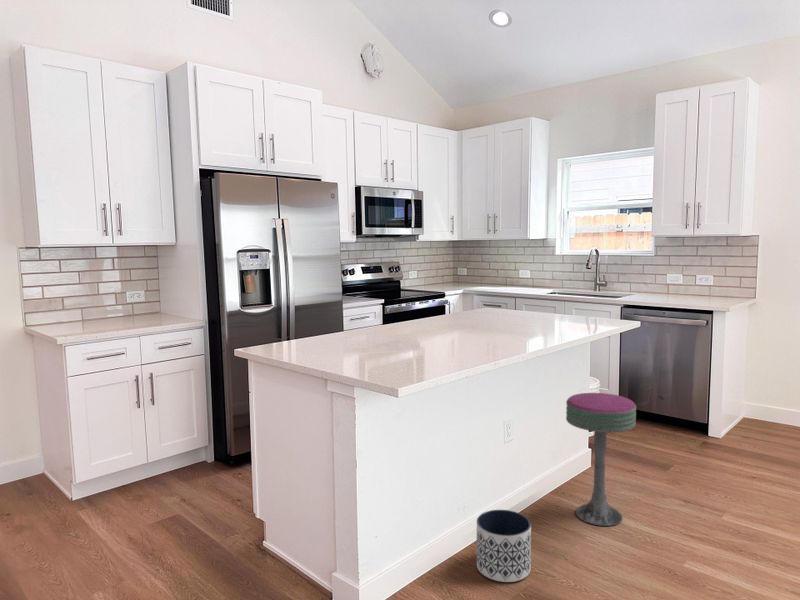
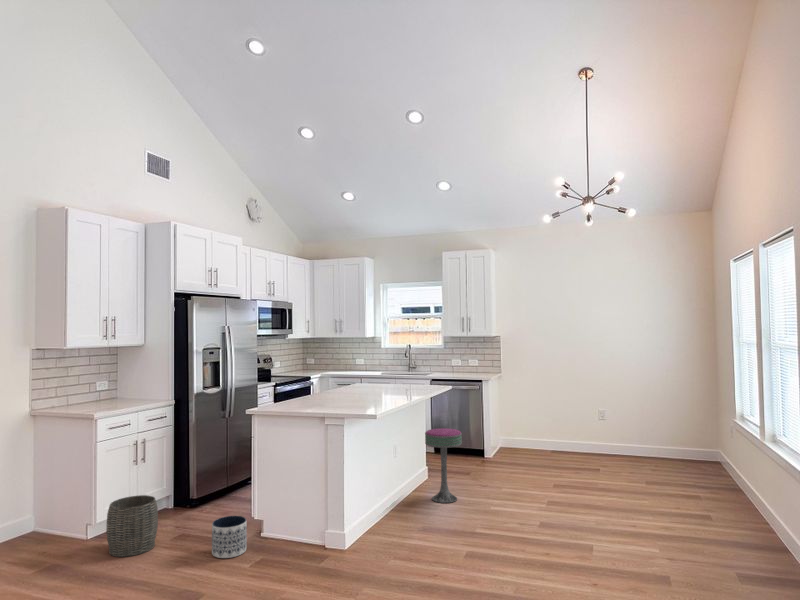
woven basket: none [69,449,141,535] -> present [106,495,158,557]
planter: present [477,510,531,582] -> present [212,516,247,558]

